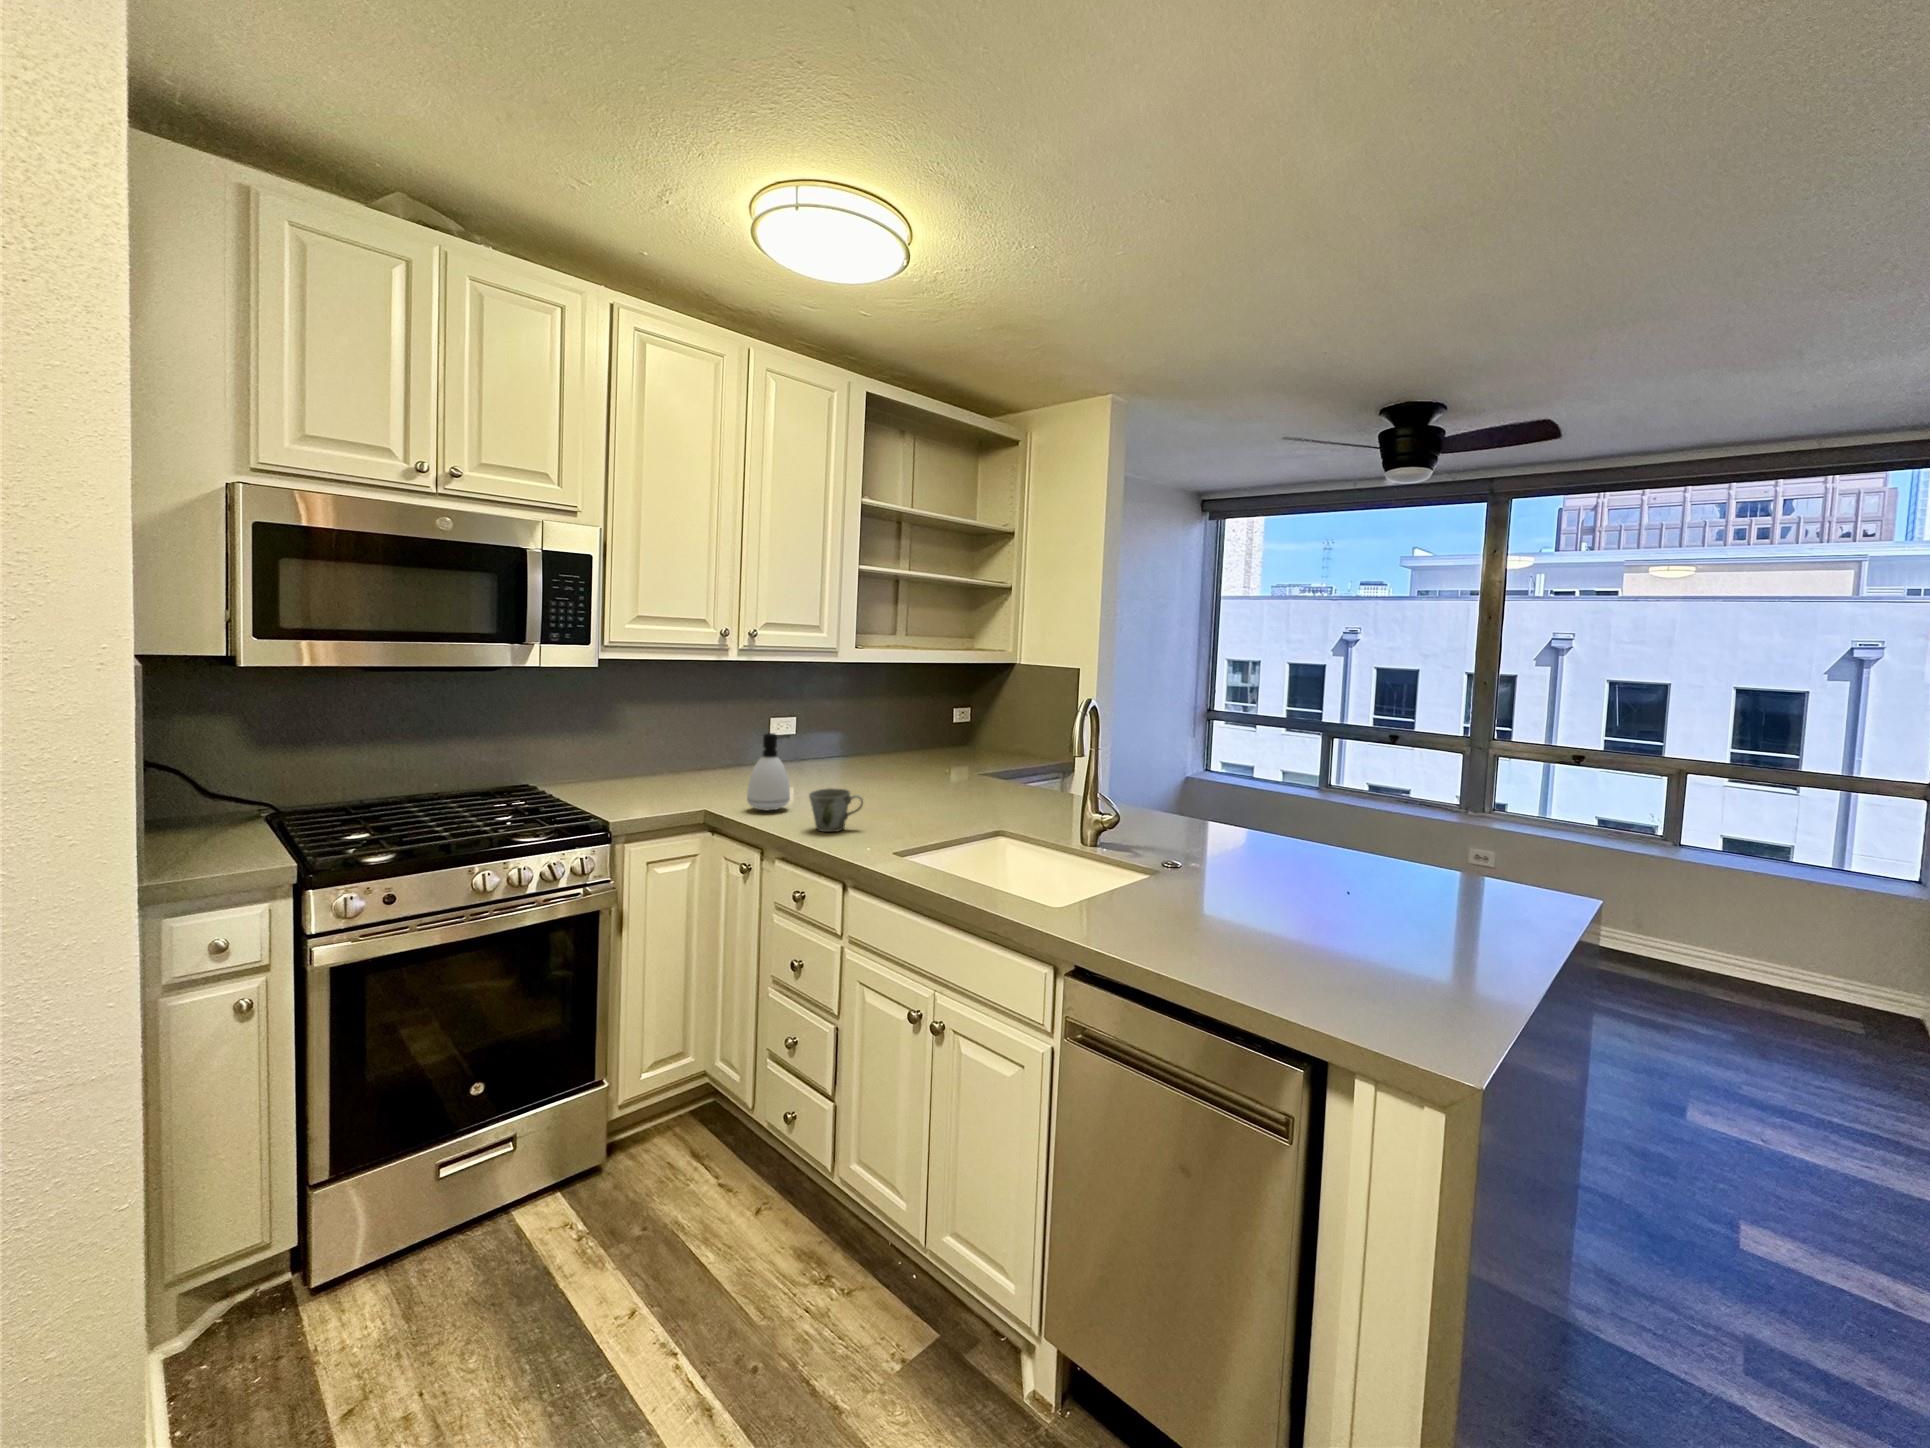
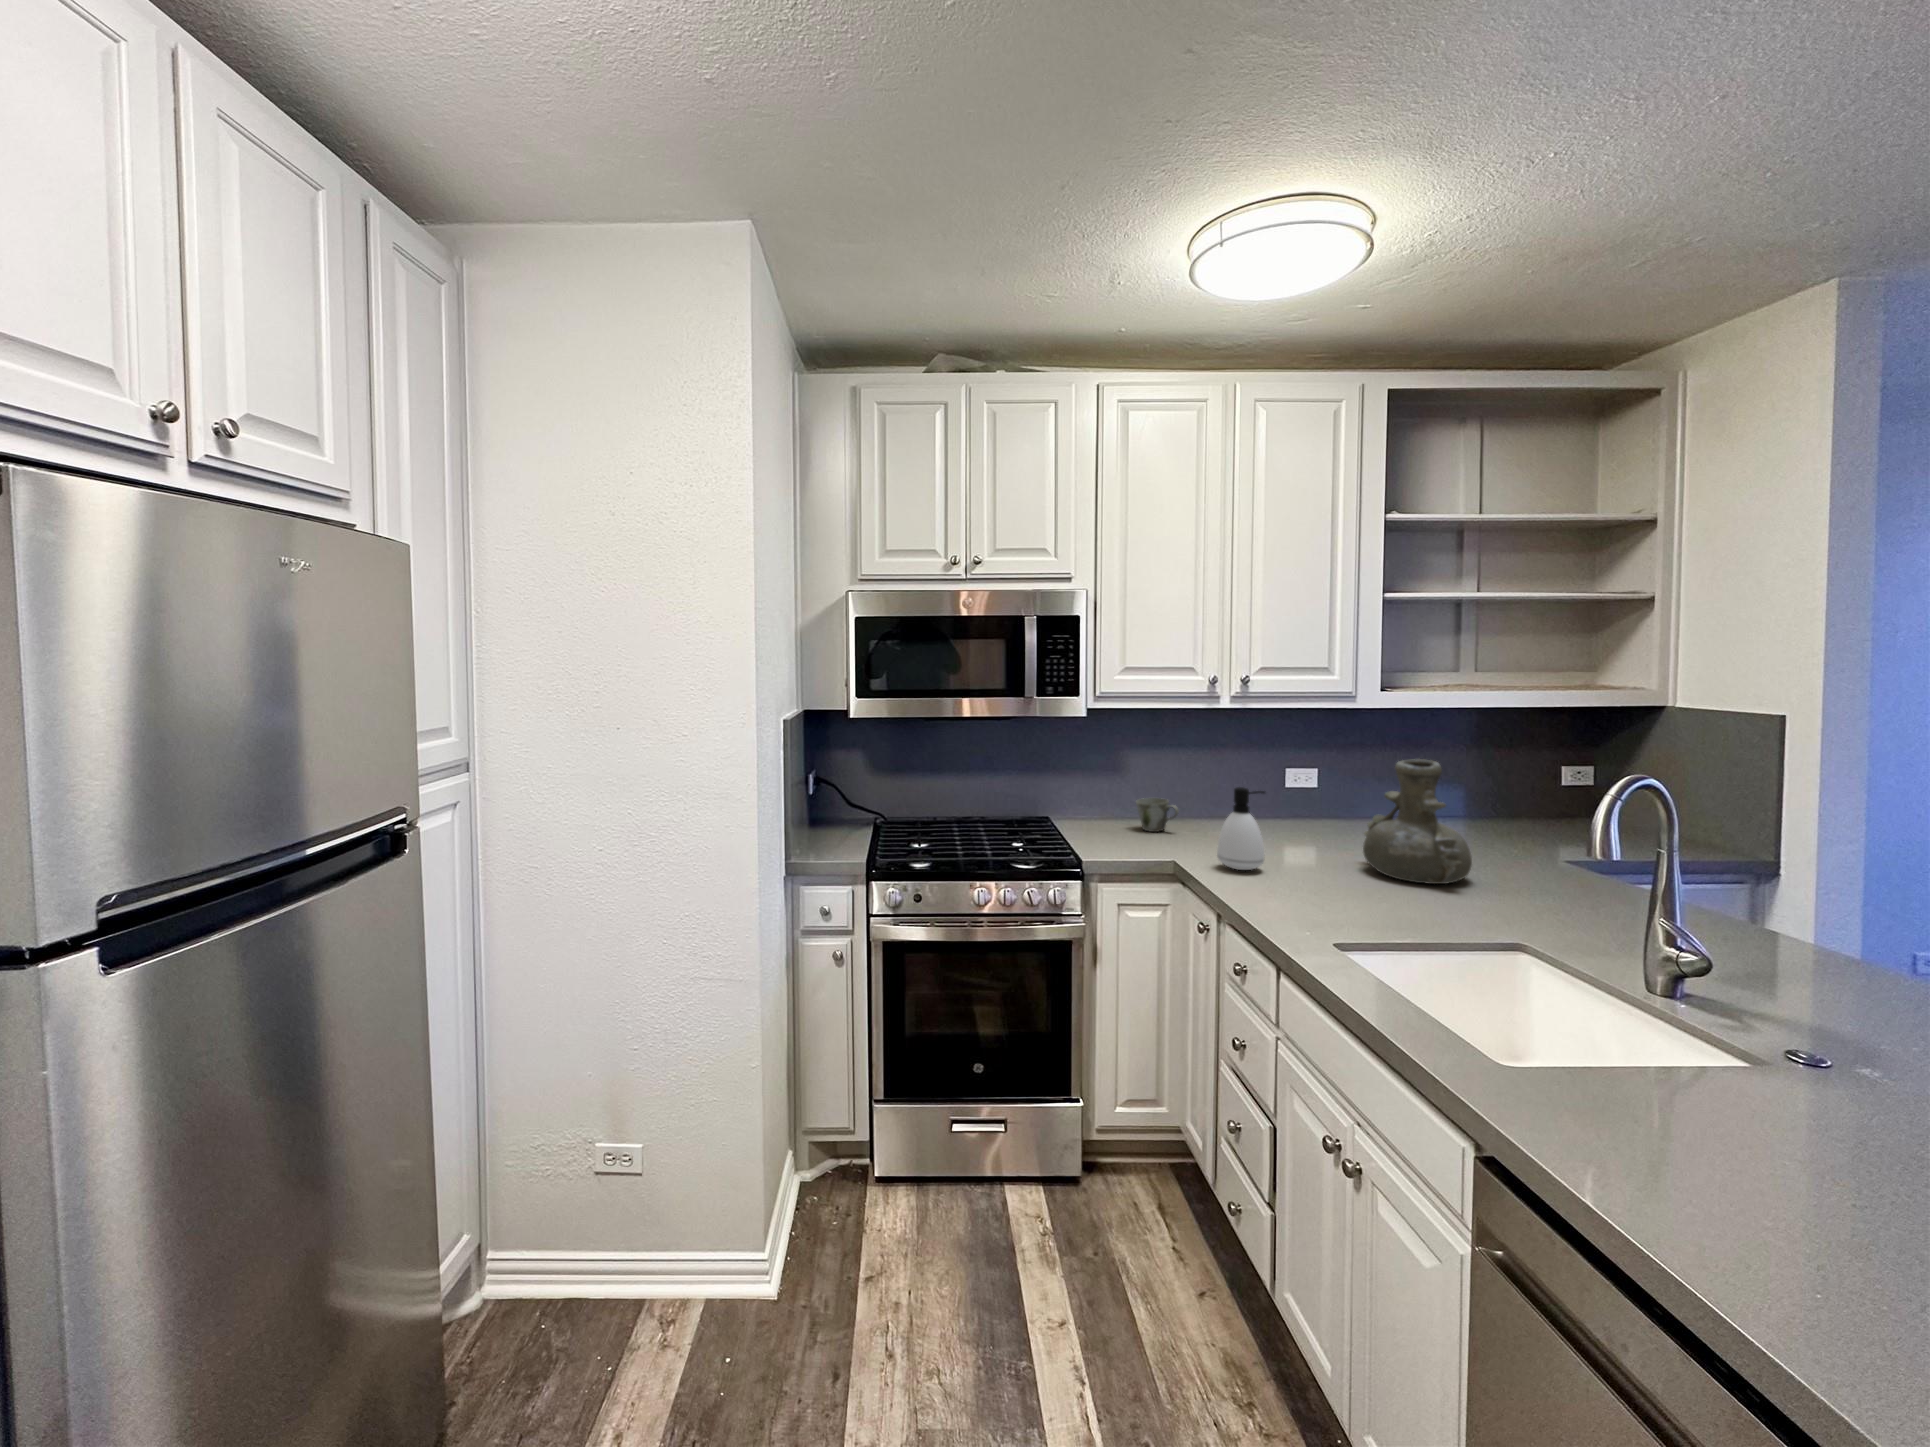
vase: none [858,701,936,800] -> present [1363,759,1472,884]
mug: present [809,788,863,832] -> present [1136,798,1179,832]

